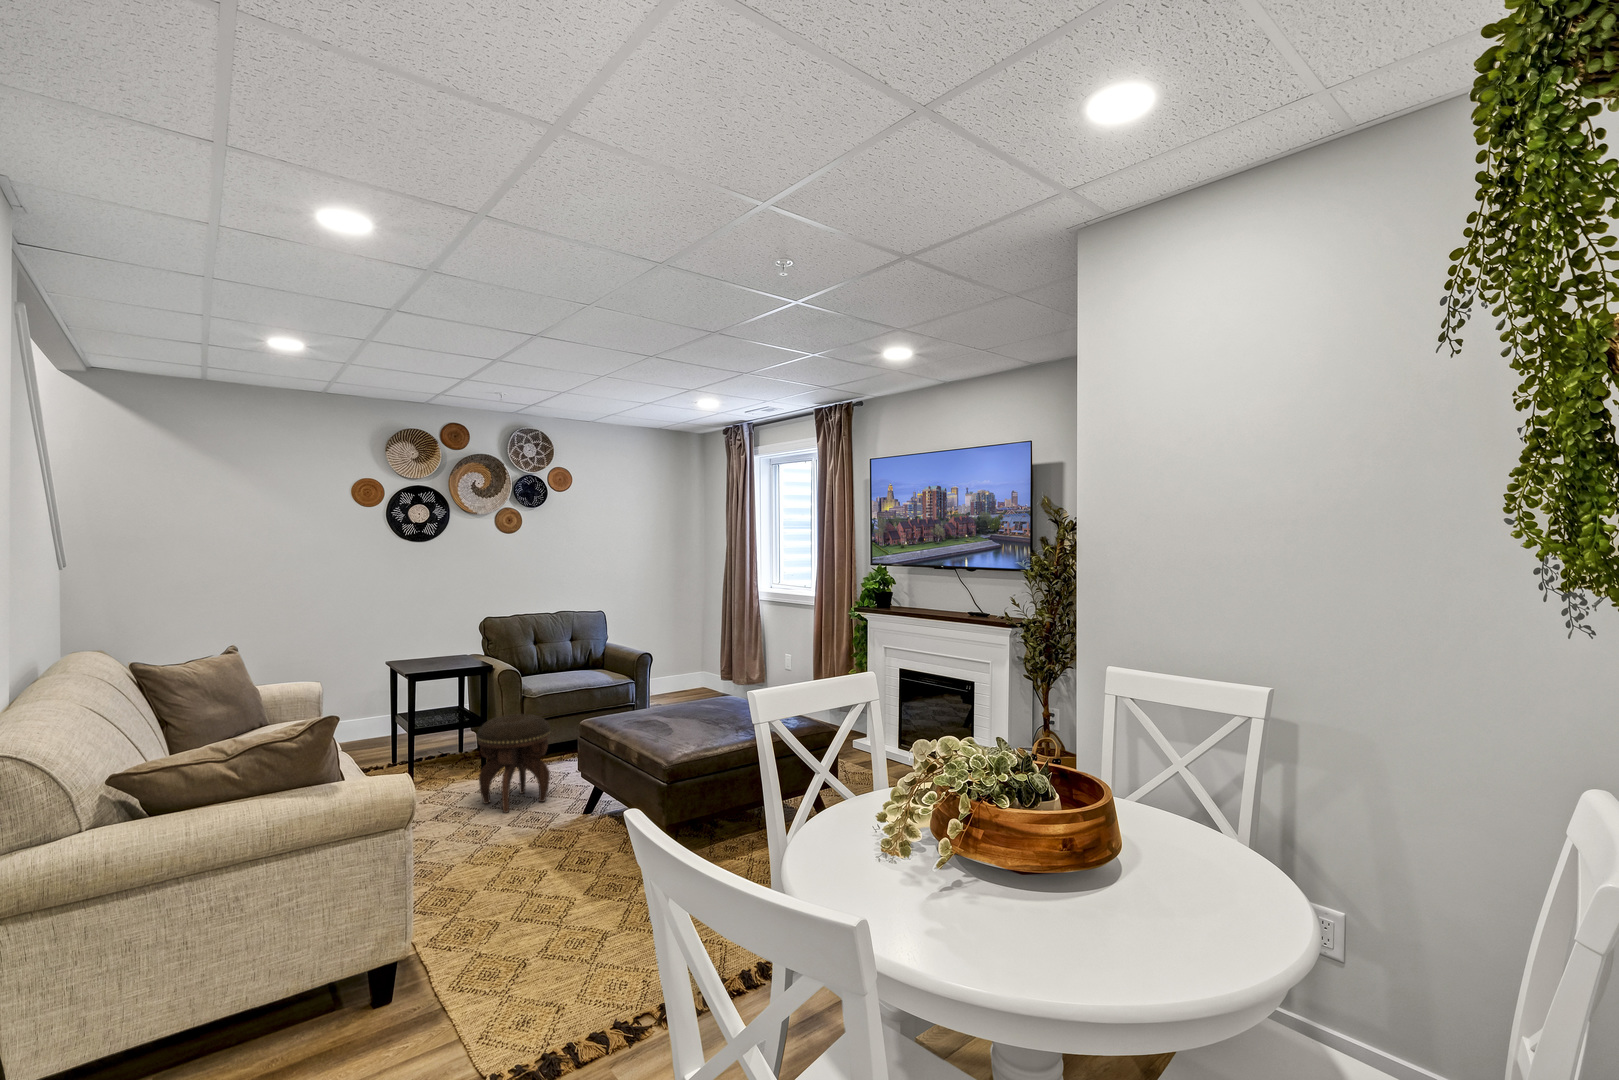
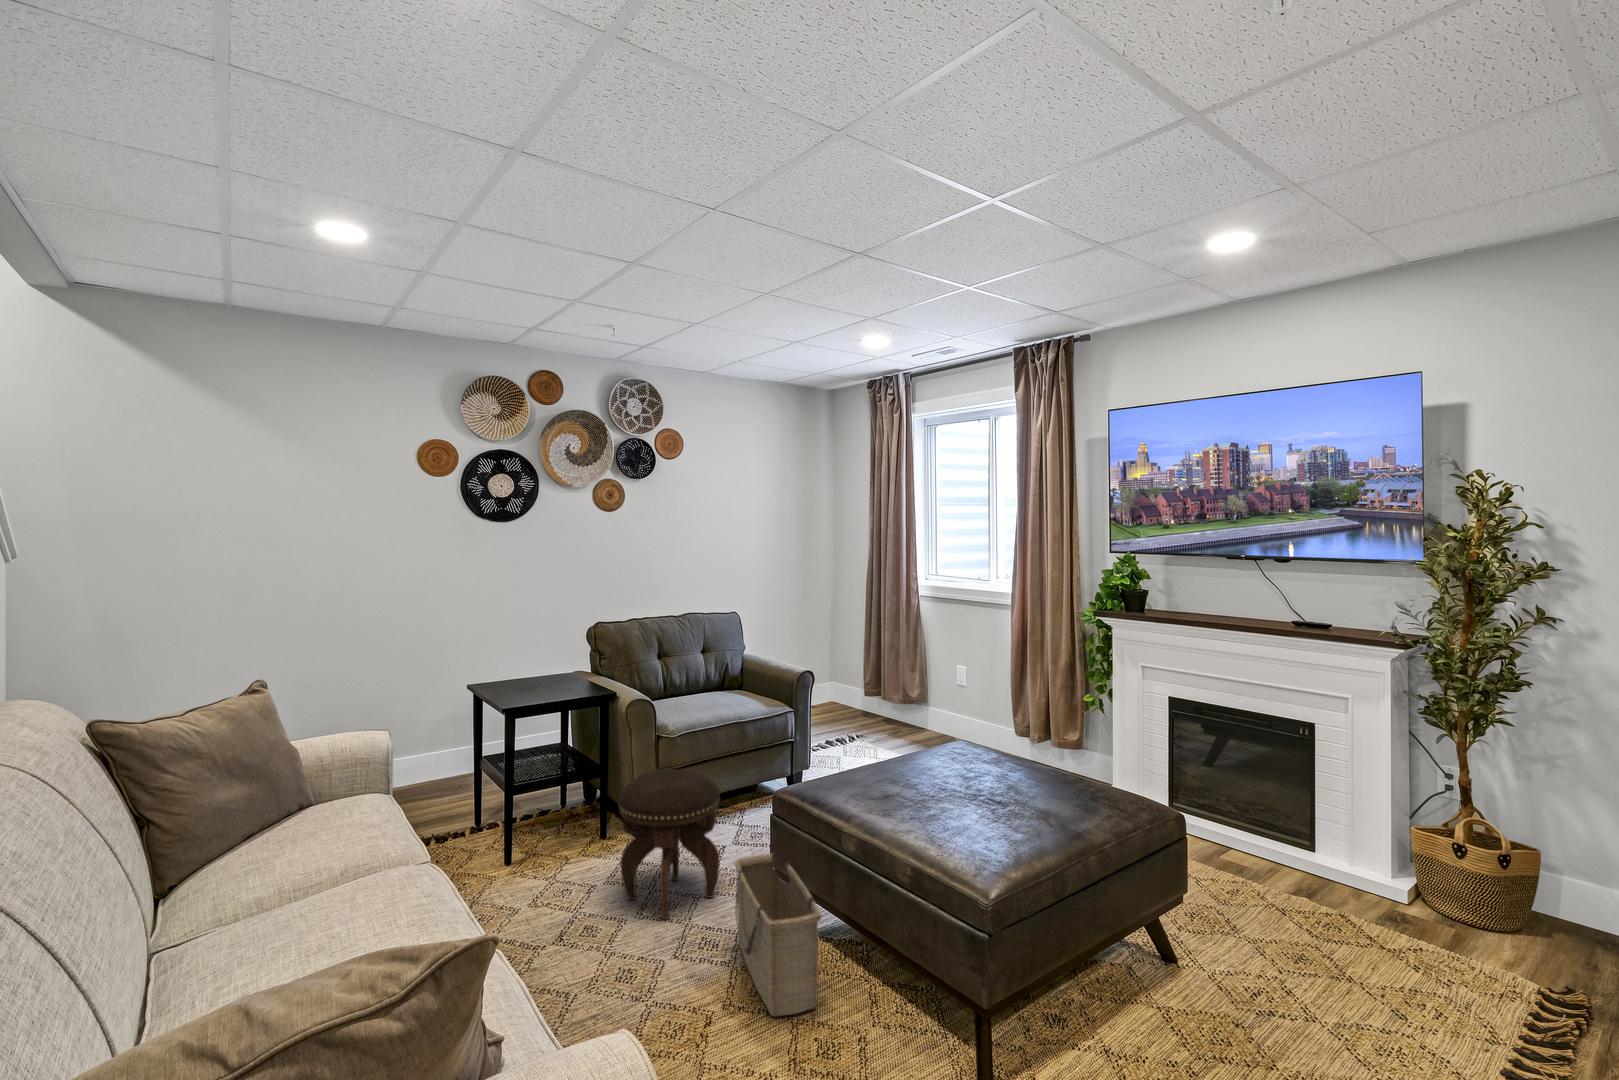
basket: none [543,764,591,855] -> present [735,854,821,1016]

